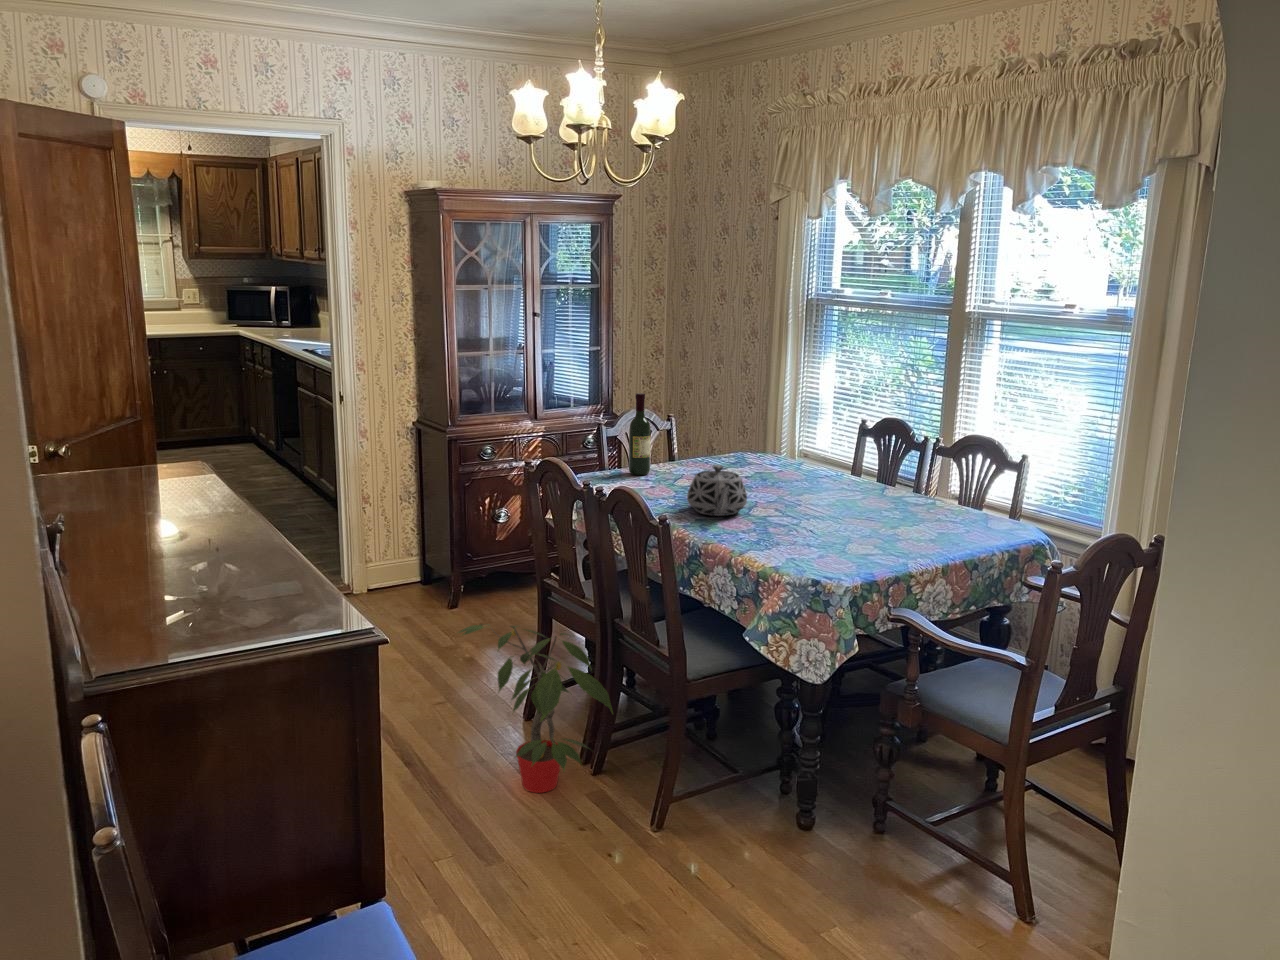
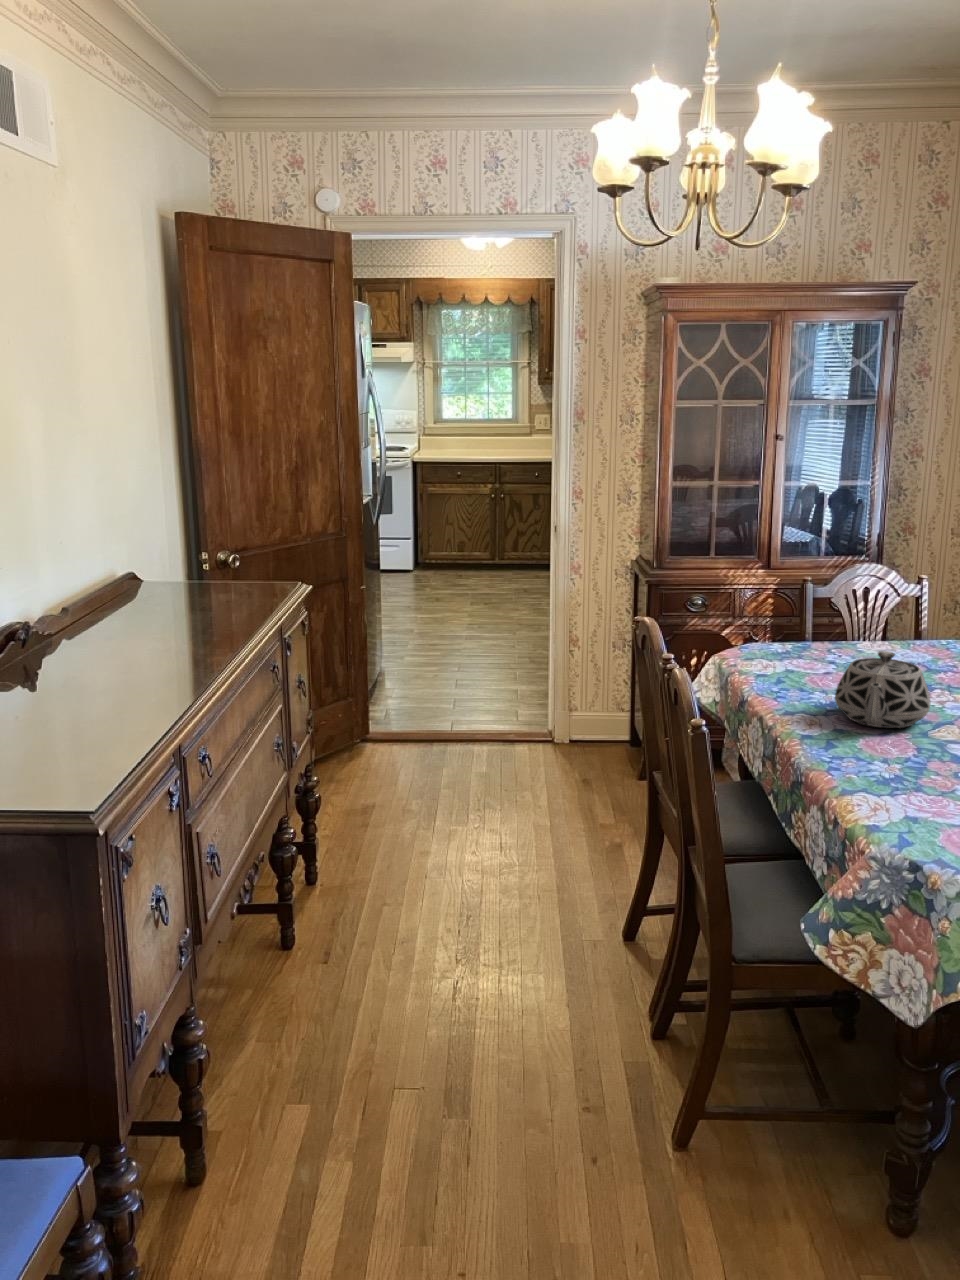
wine bottle: present [629,393,651,475] -> none [817,540,852,653]
potted plant: present [459,624,613,793] -> none [495,811,640,1044]

